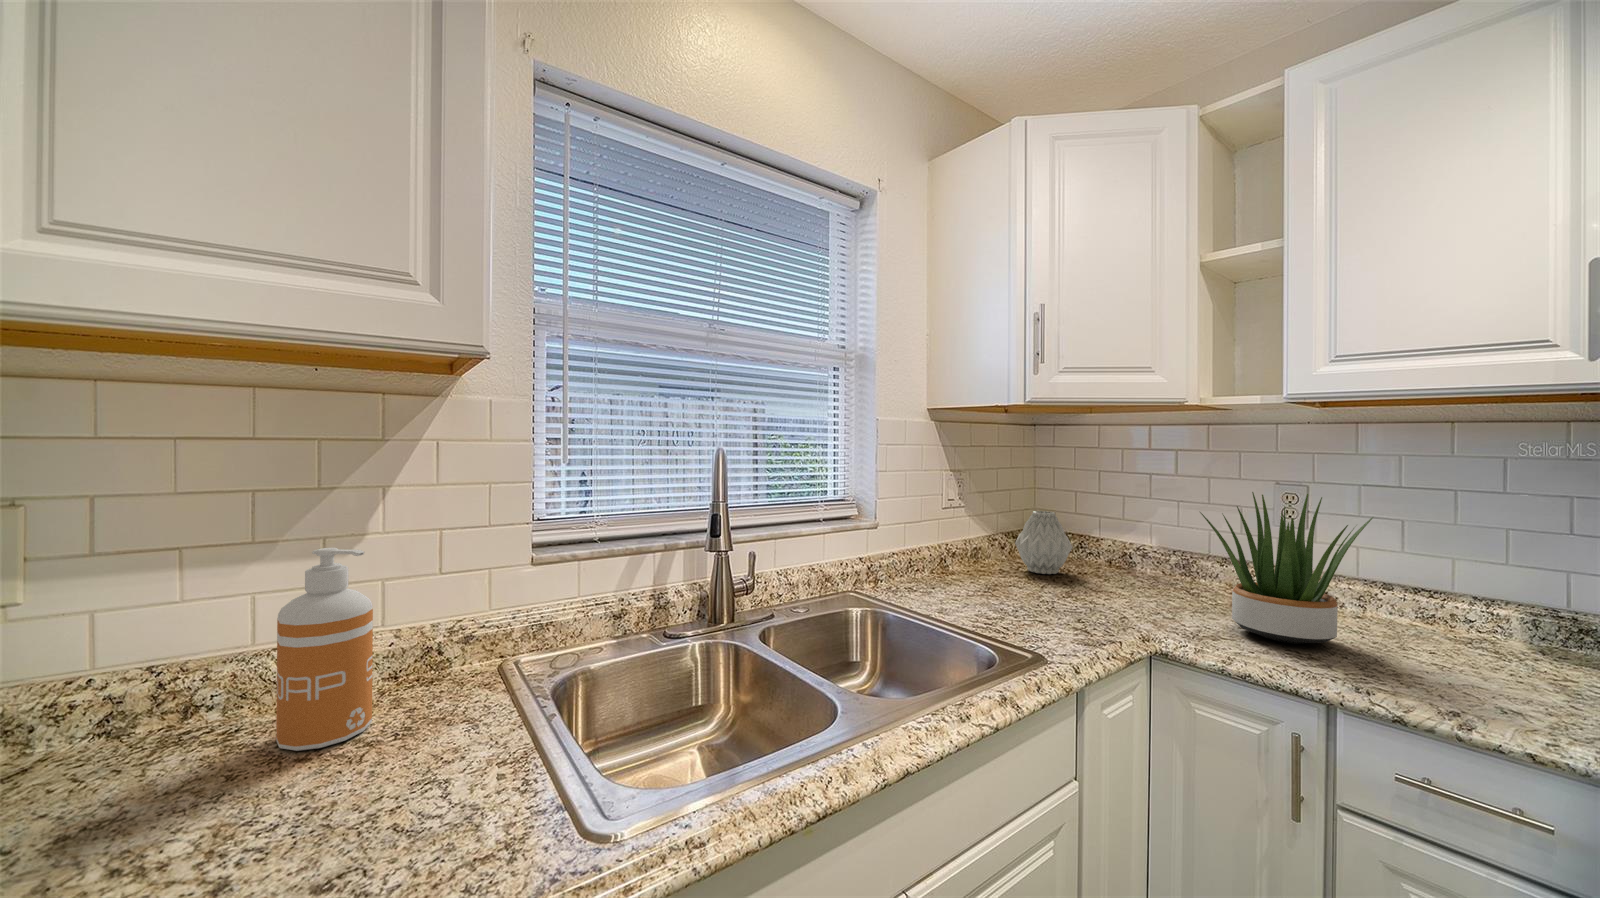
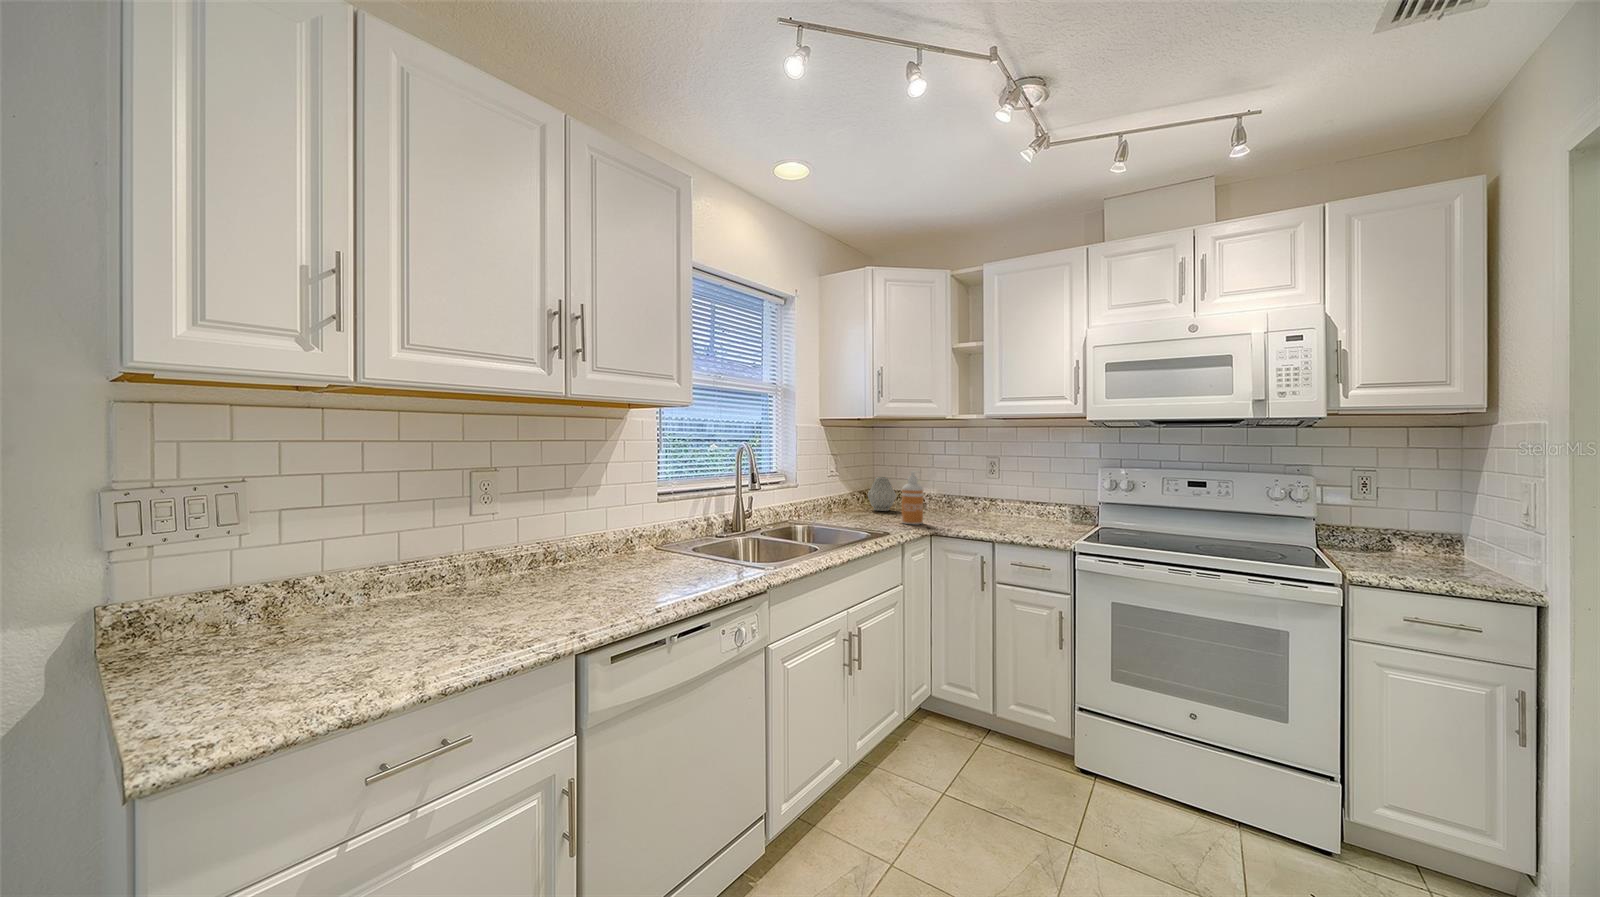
potted plant: present [1200,492,1373,644] -> none [951,461,1015,526]
soap dispenser: present [276,548,373,751] -> present [902,471,923,524]

